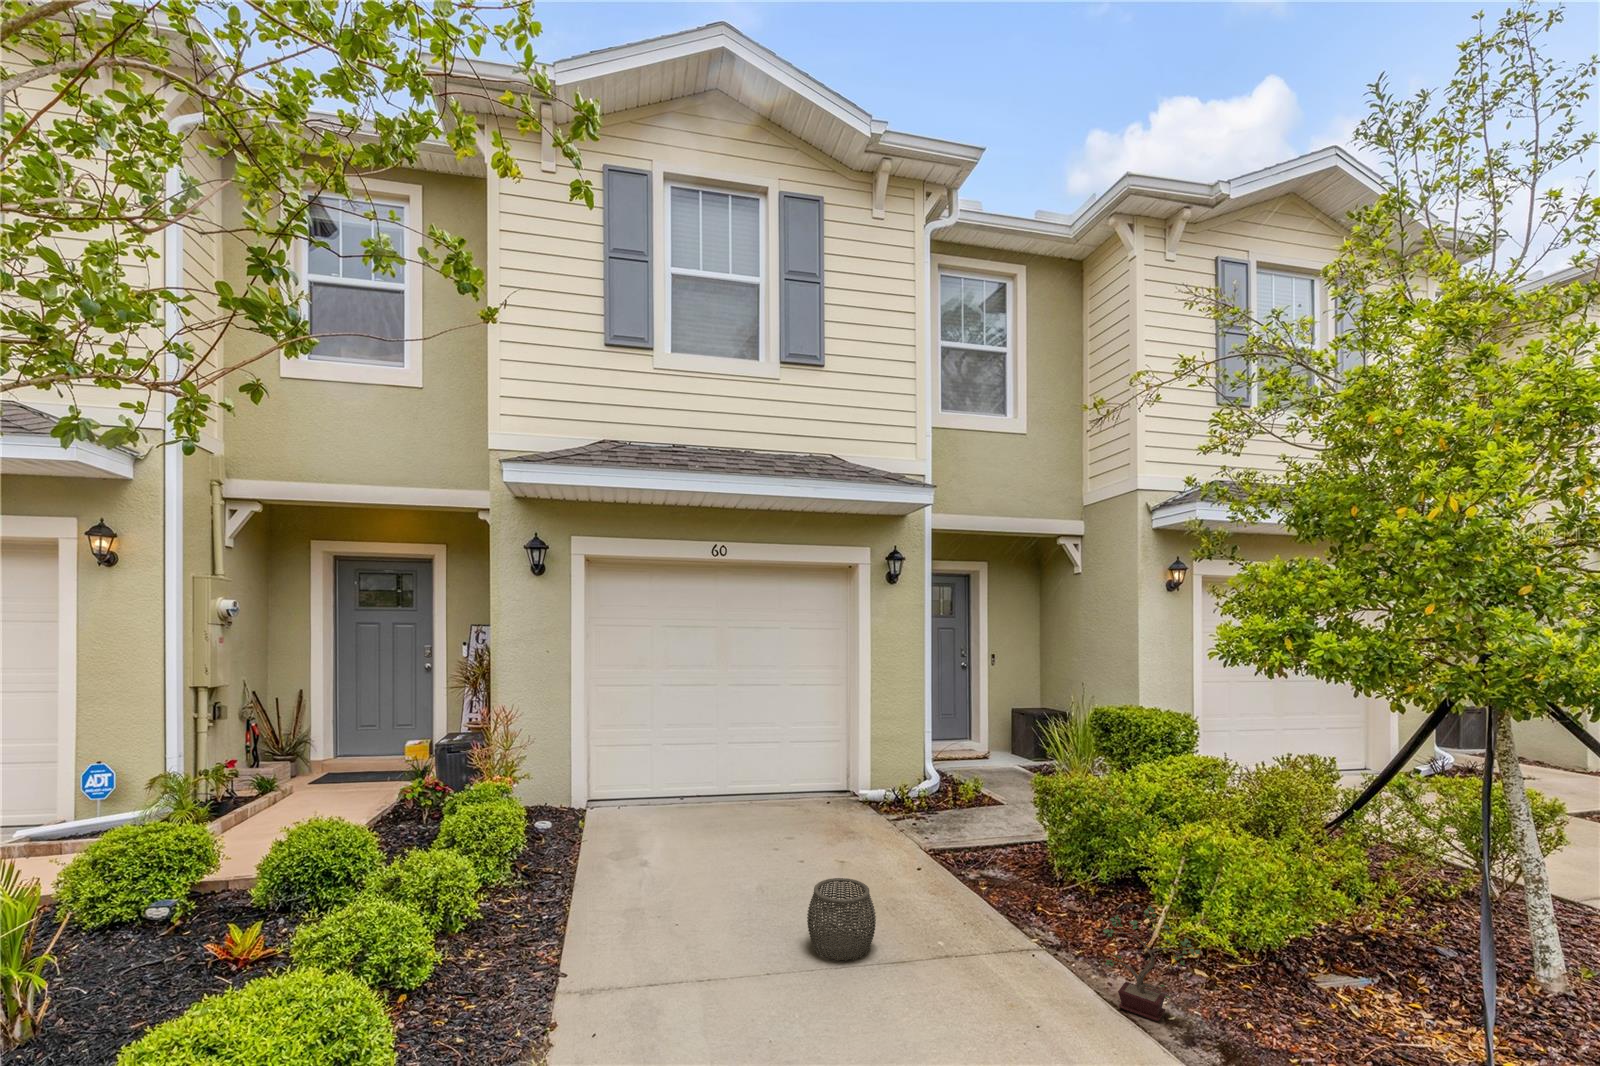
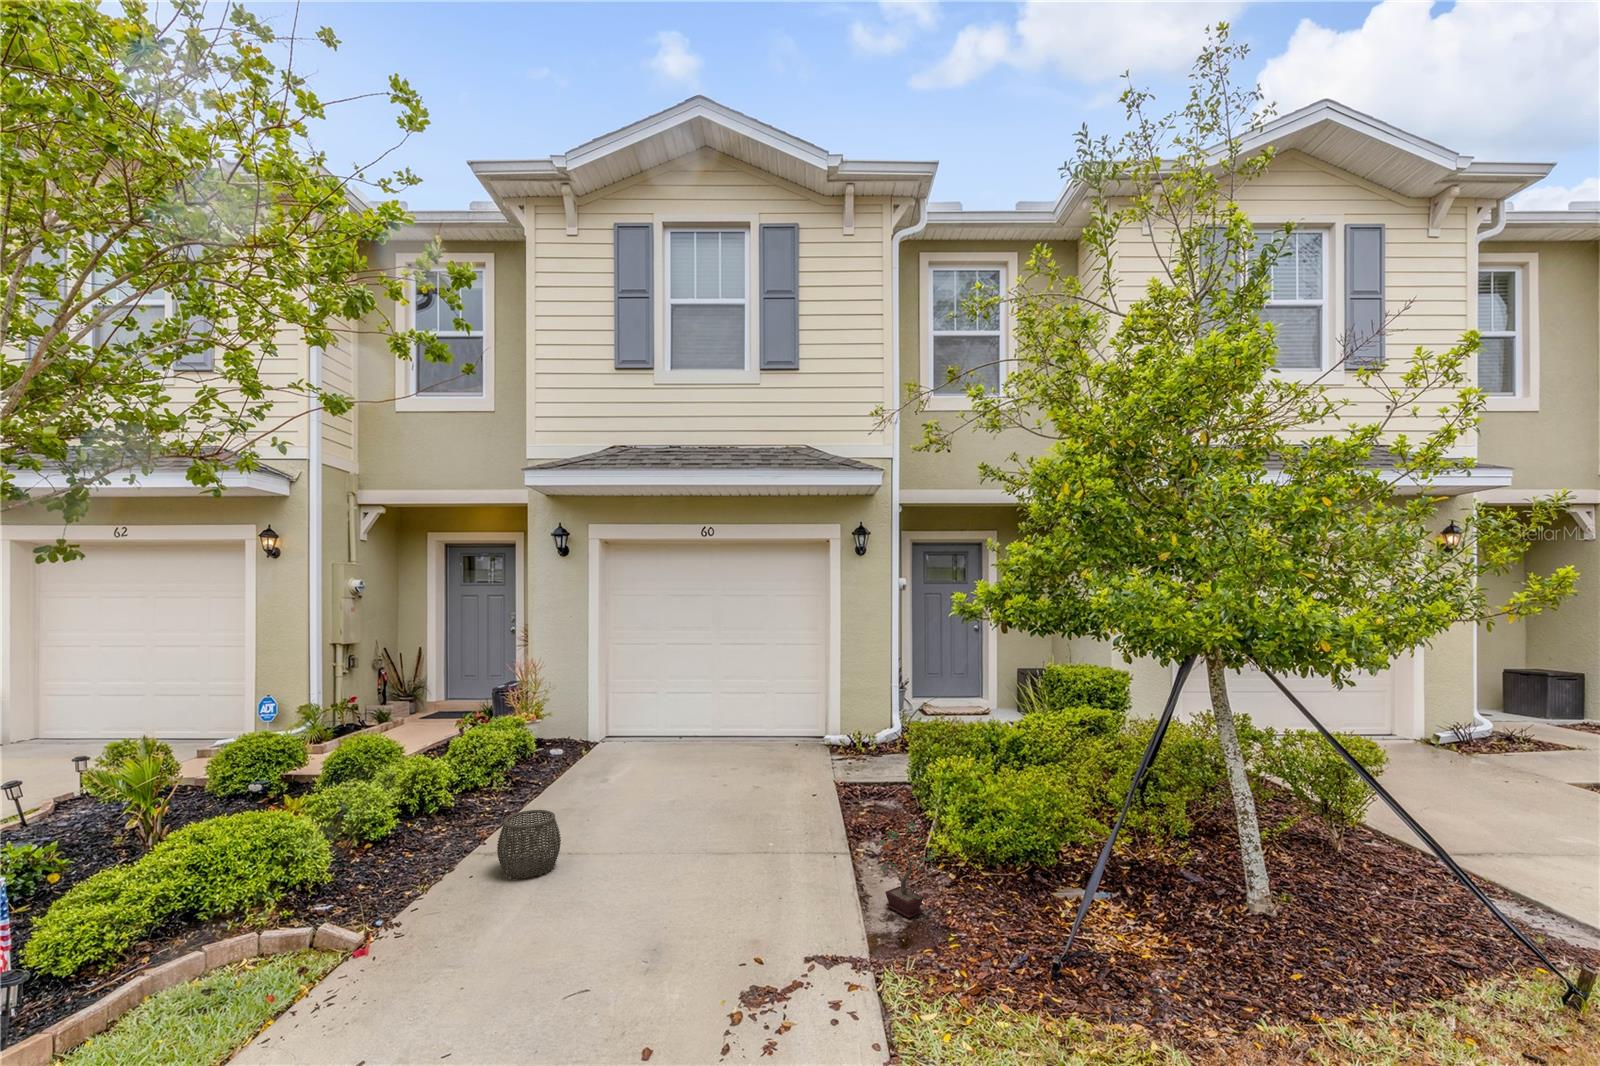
woven basket: present [807,878,876,961] -> present [497,810,561,879]

